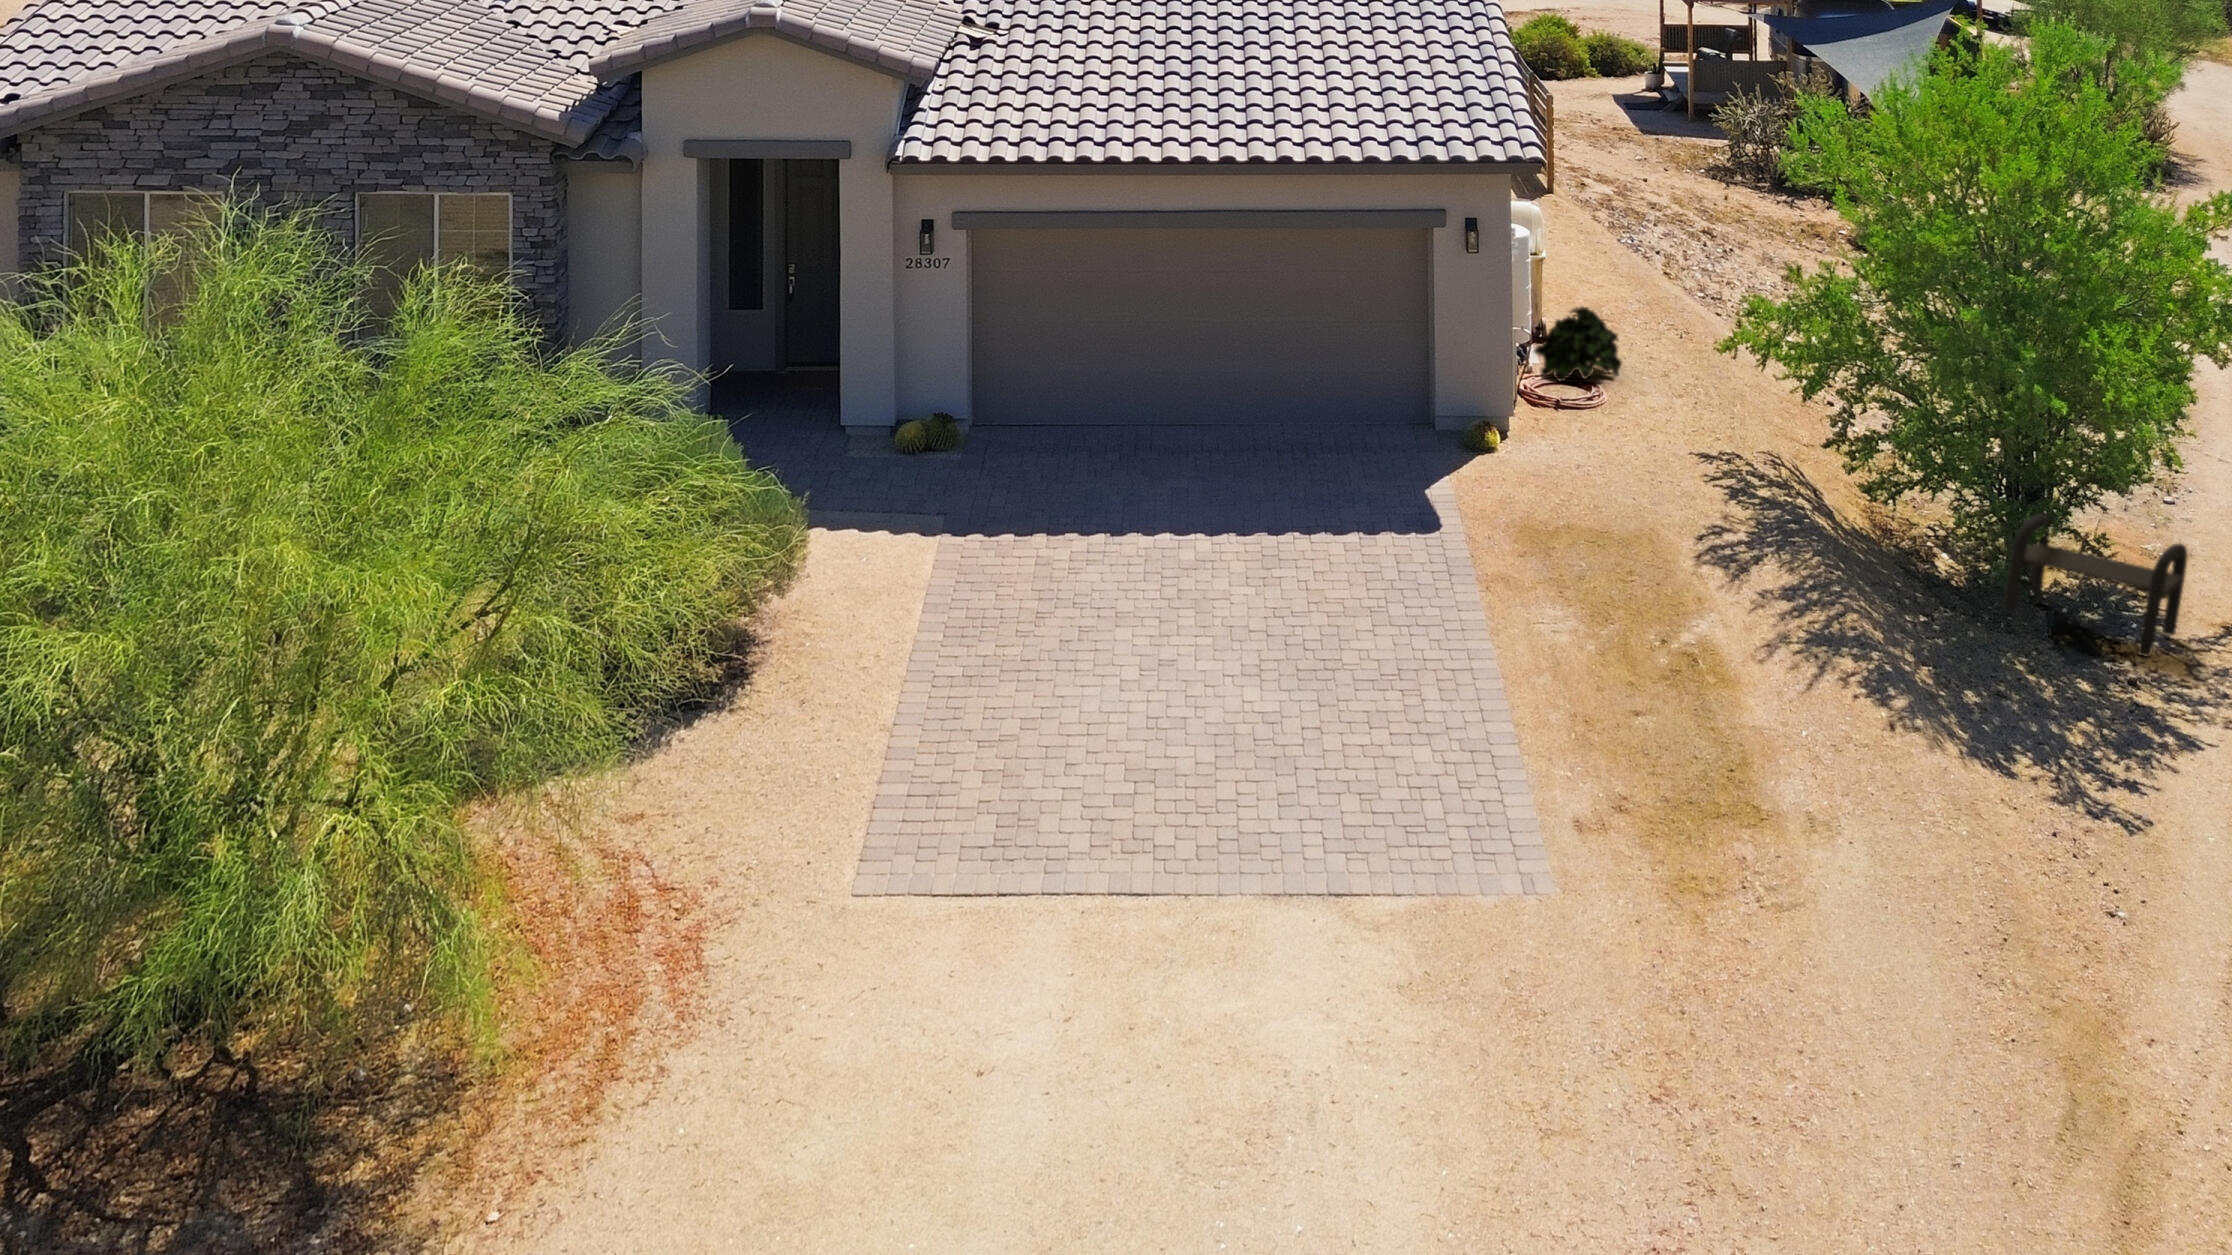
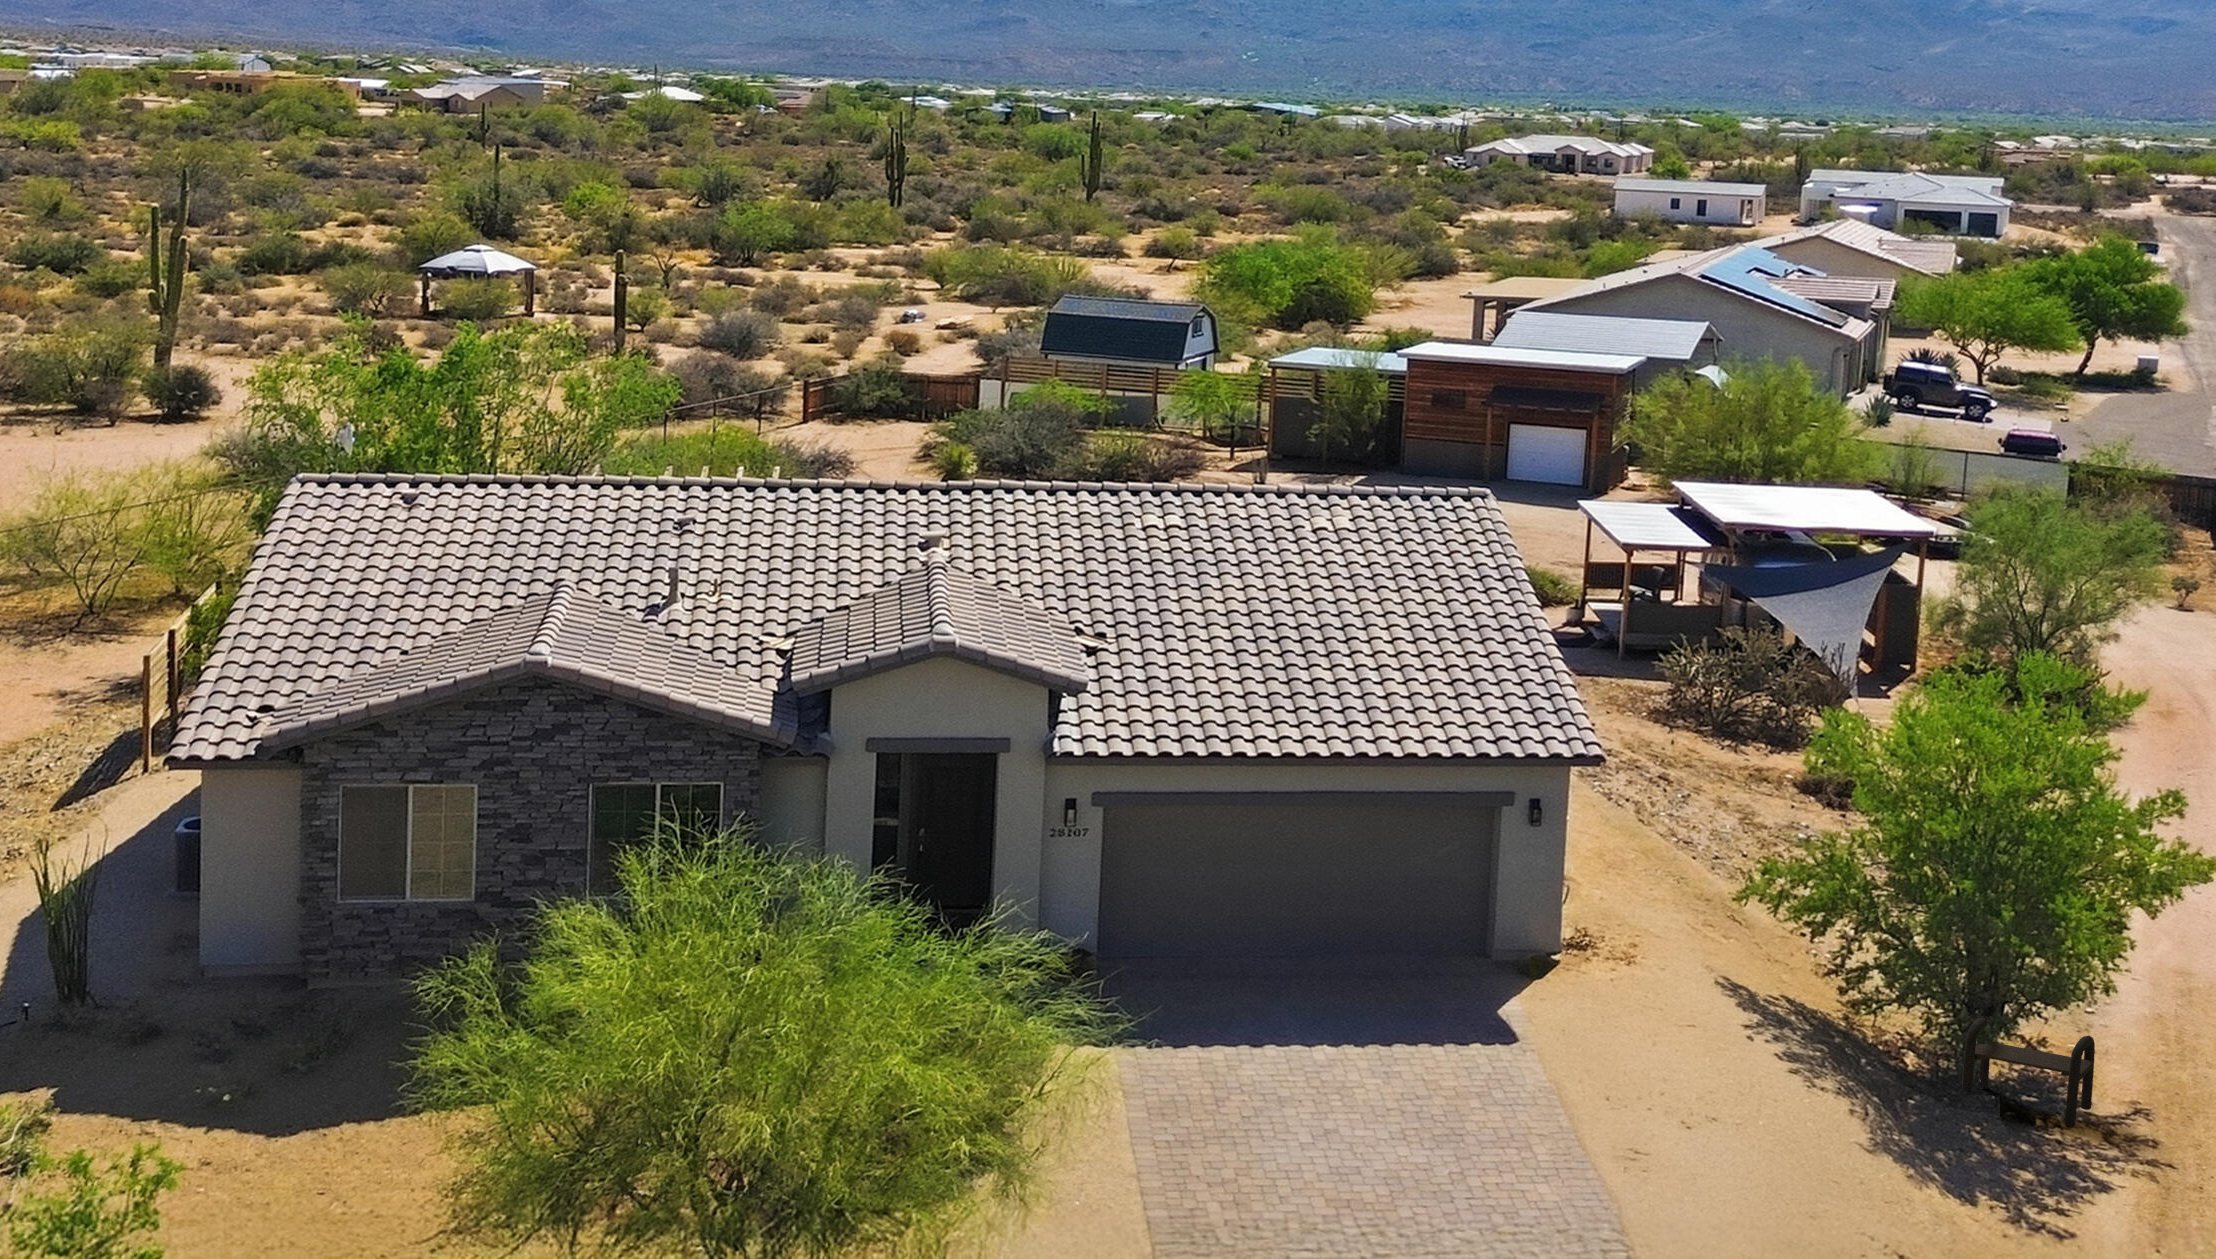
potted plant: present [1534,307,1623,381] -> none [1556,855,1631,921]

